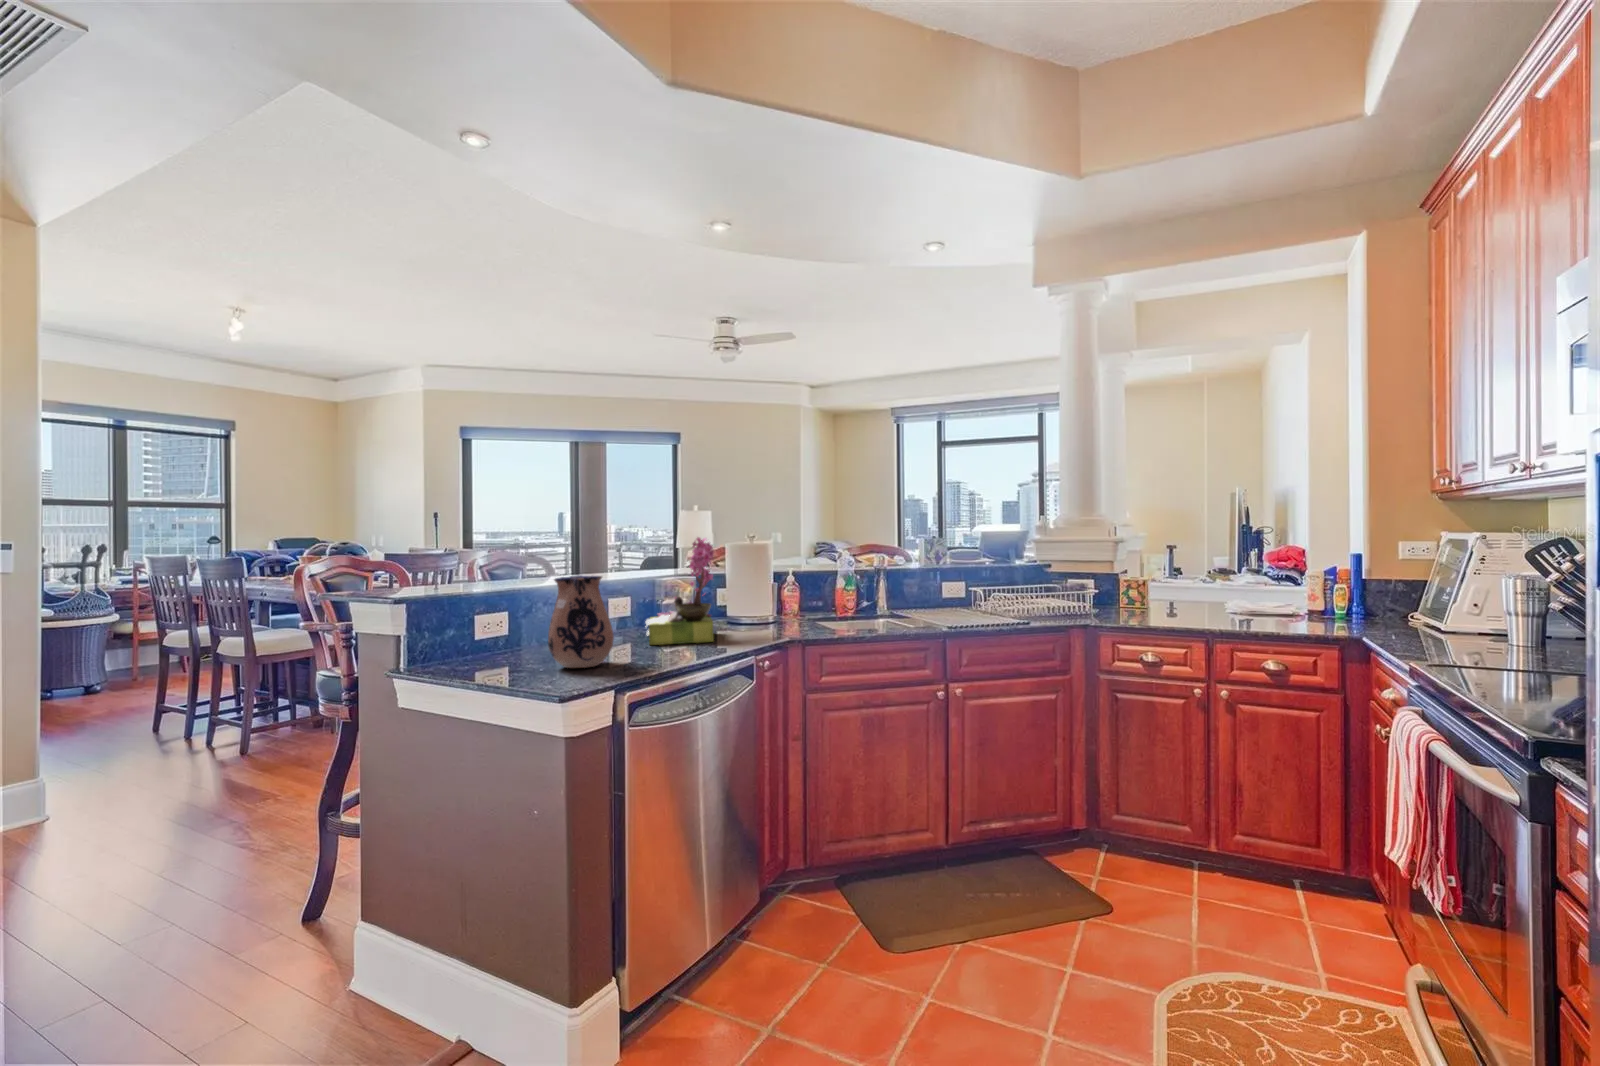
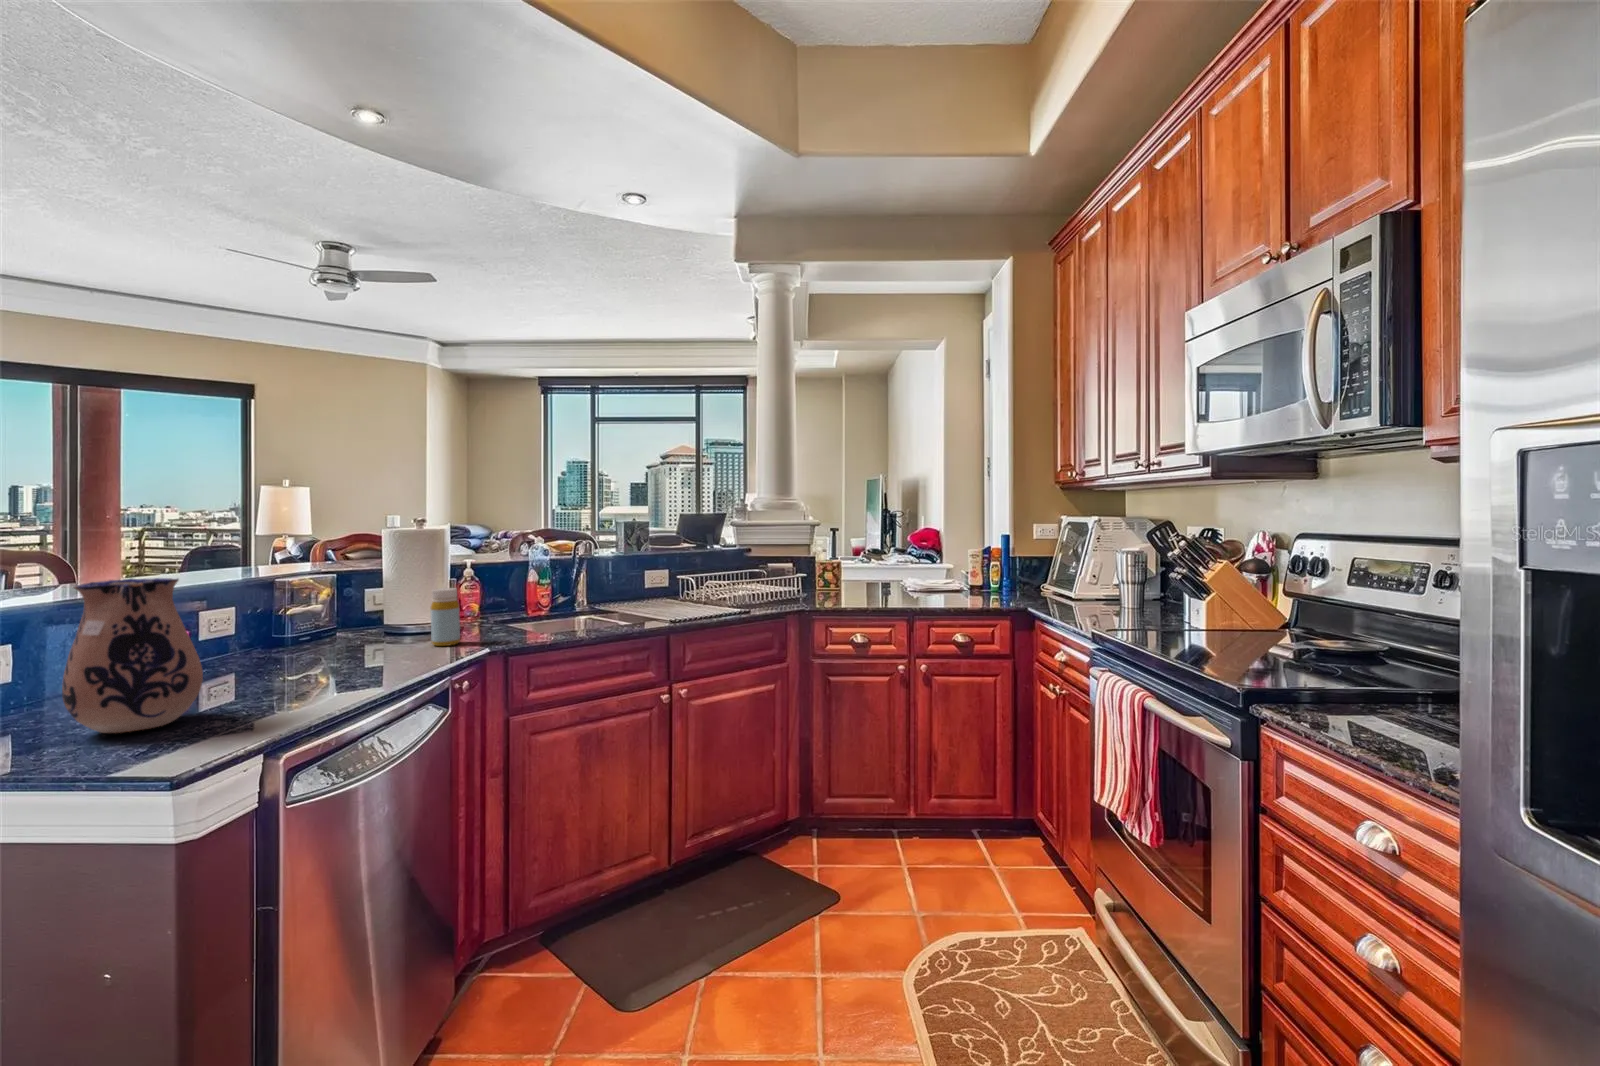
flower arrangement: present [646,537,714,645] -> none [248,517,376,678]
bottle: none [758,590,779,634] -> present [431,588,460,646]

